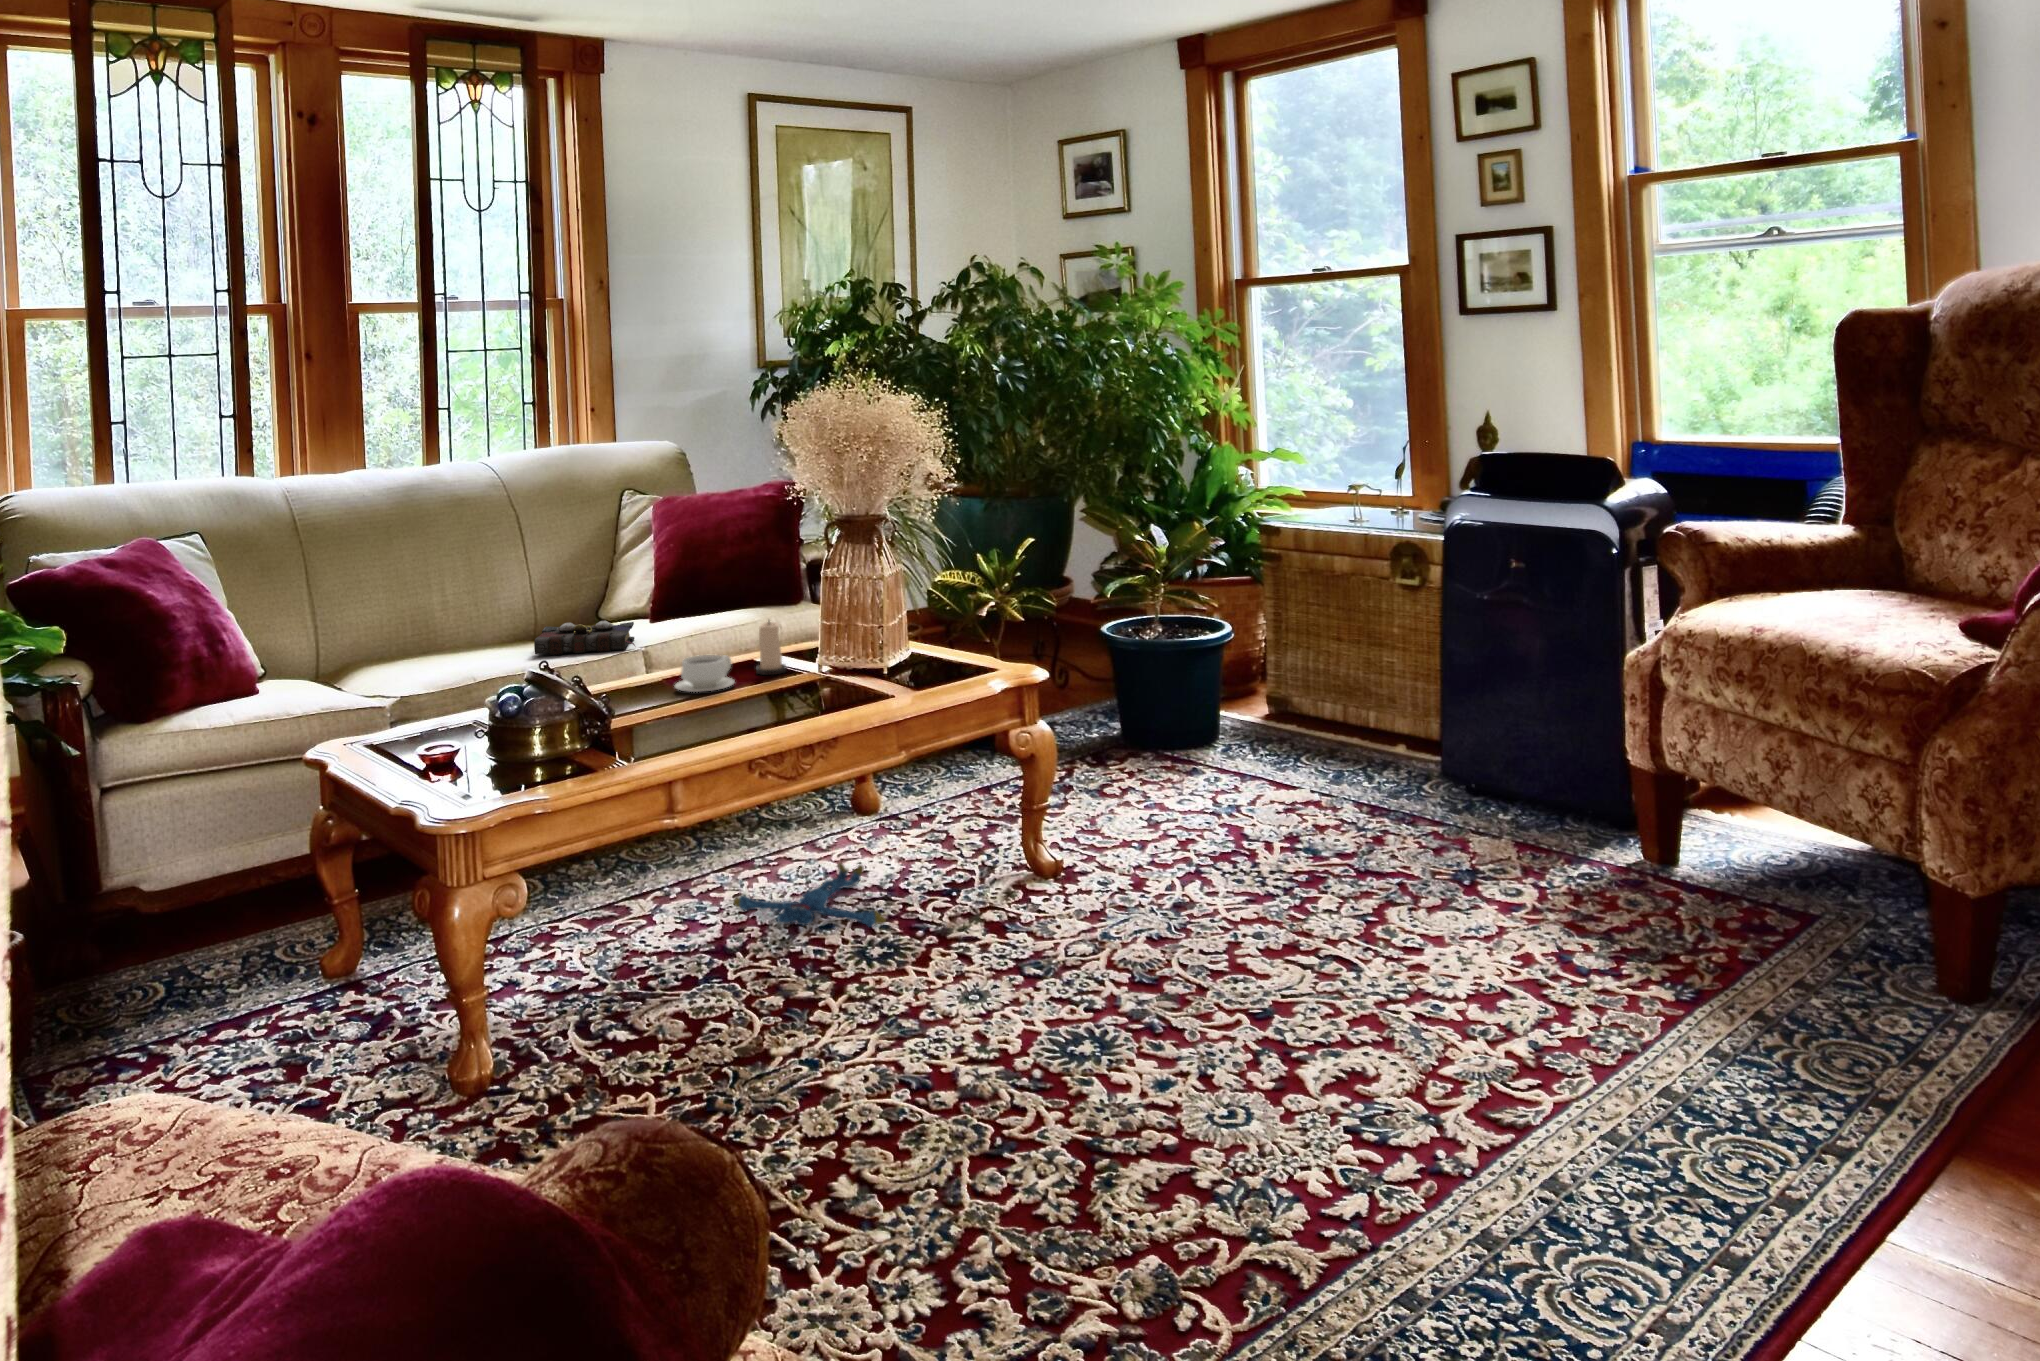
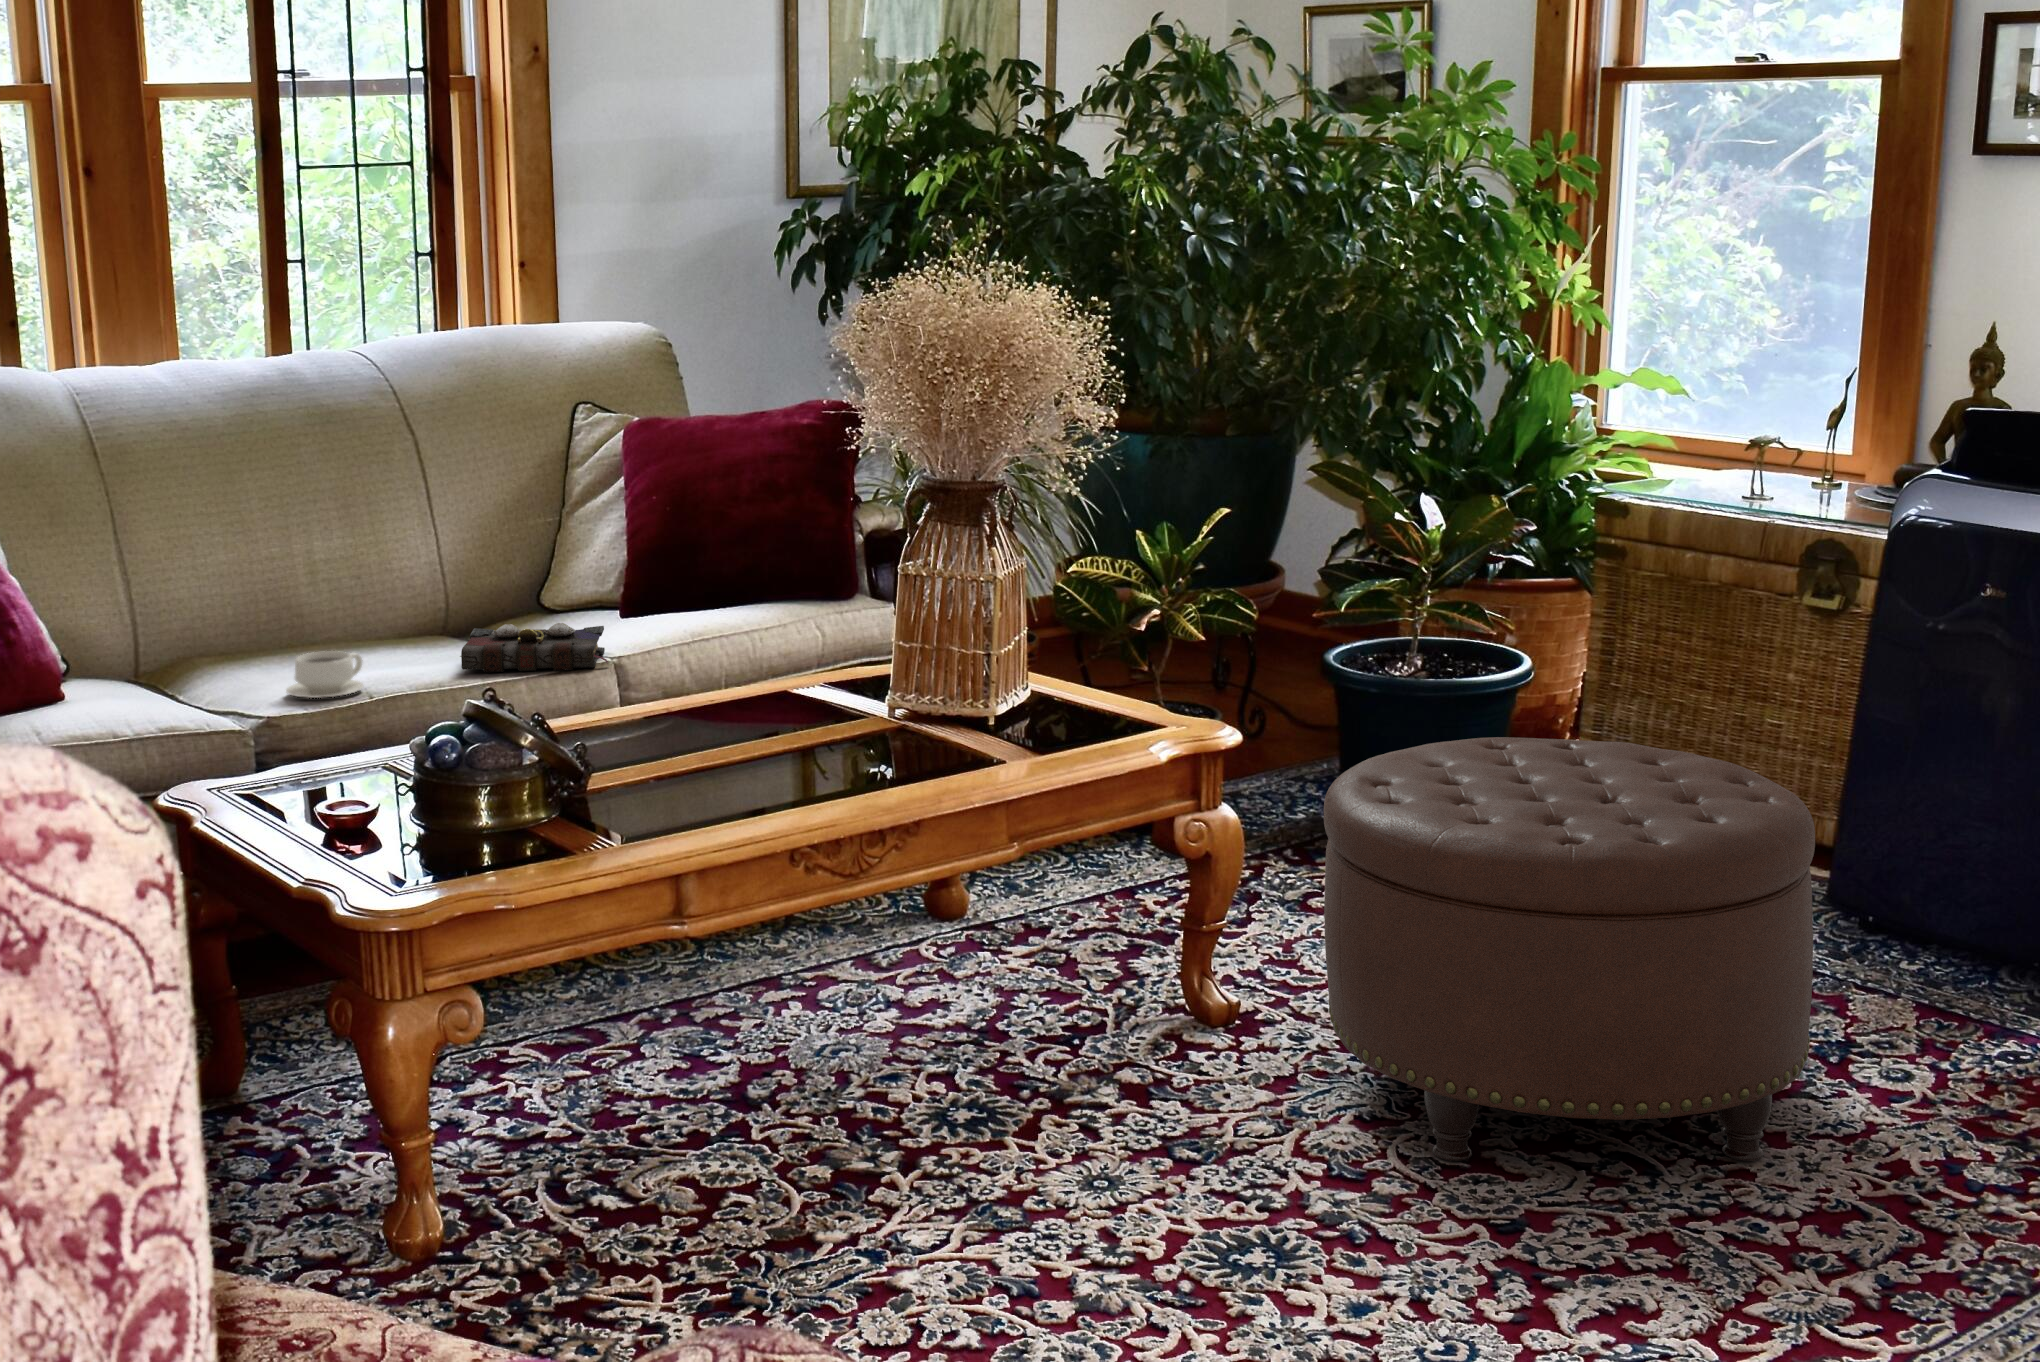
candle: present [756,621,786,675] -> none [793,638,837,719]
teacup: present [675,655,734,692] -> present [286,651,363,698]
ottoman: none [1119,669,1455,967] -> present [1324,737,1815,1161]
plush toy: present [733,863,886,927] -> none [757,990,977,1084]

